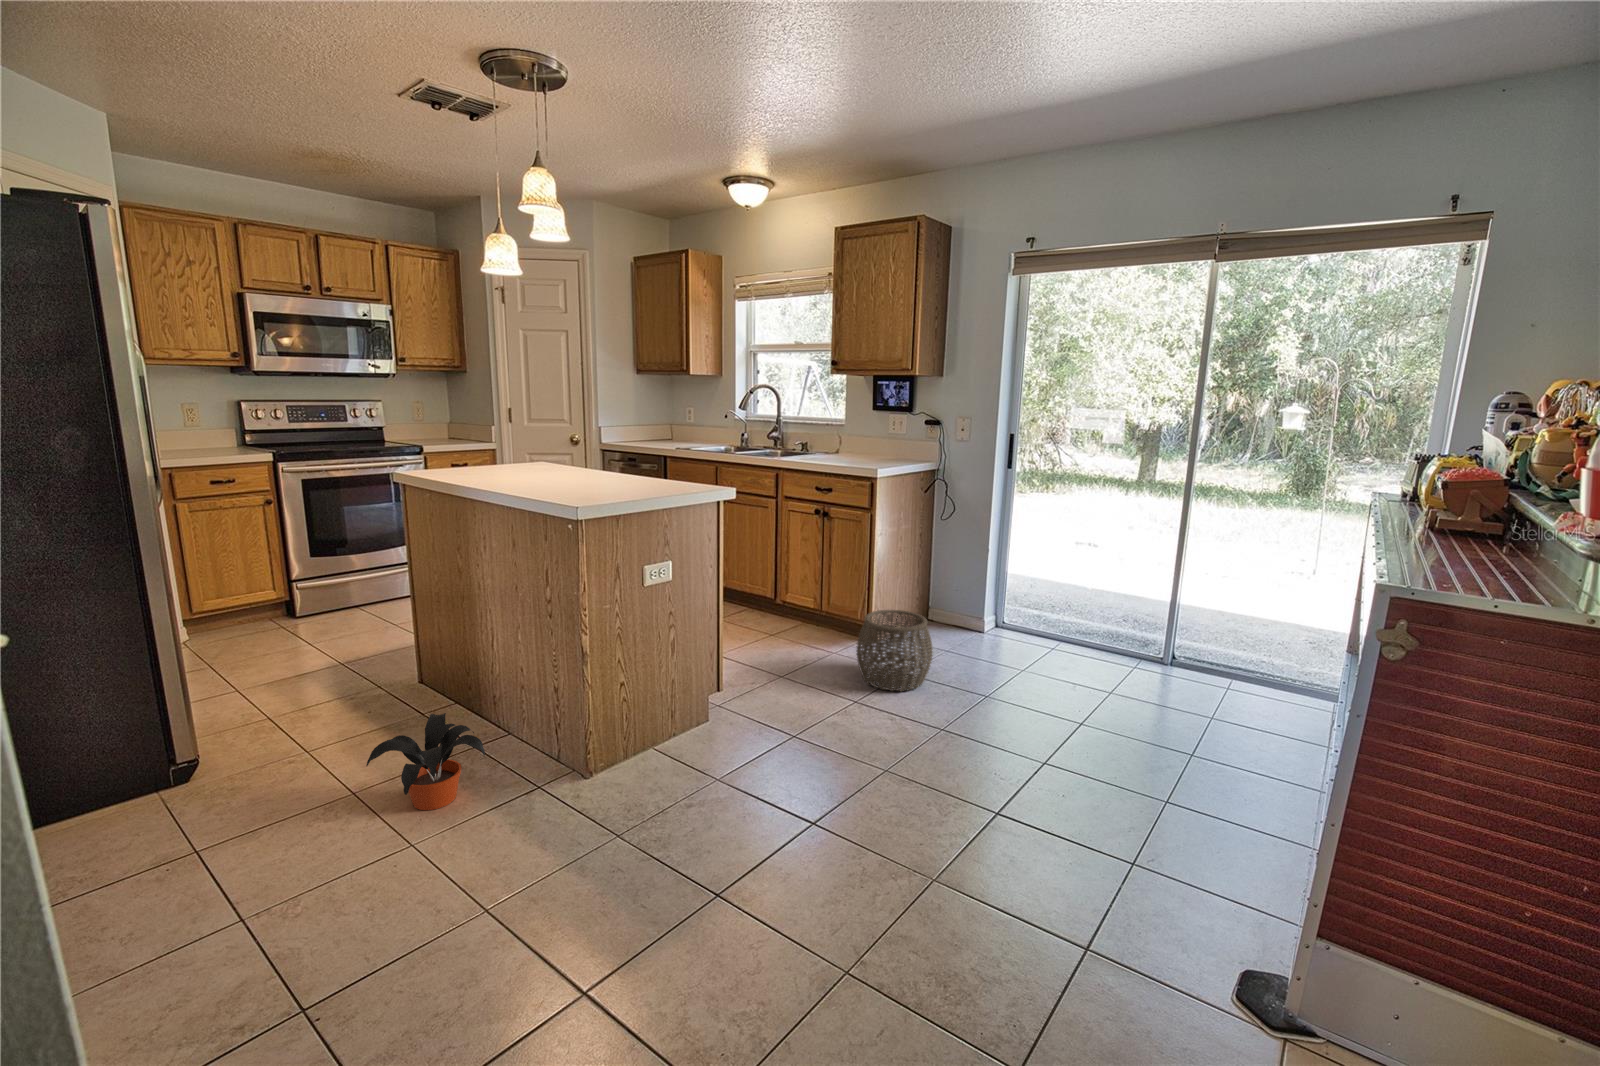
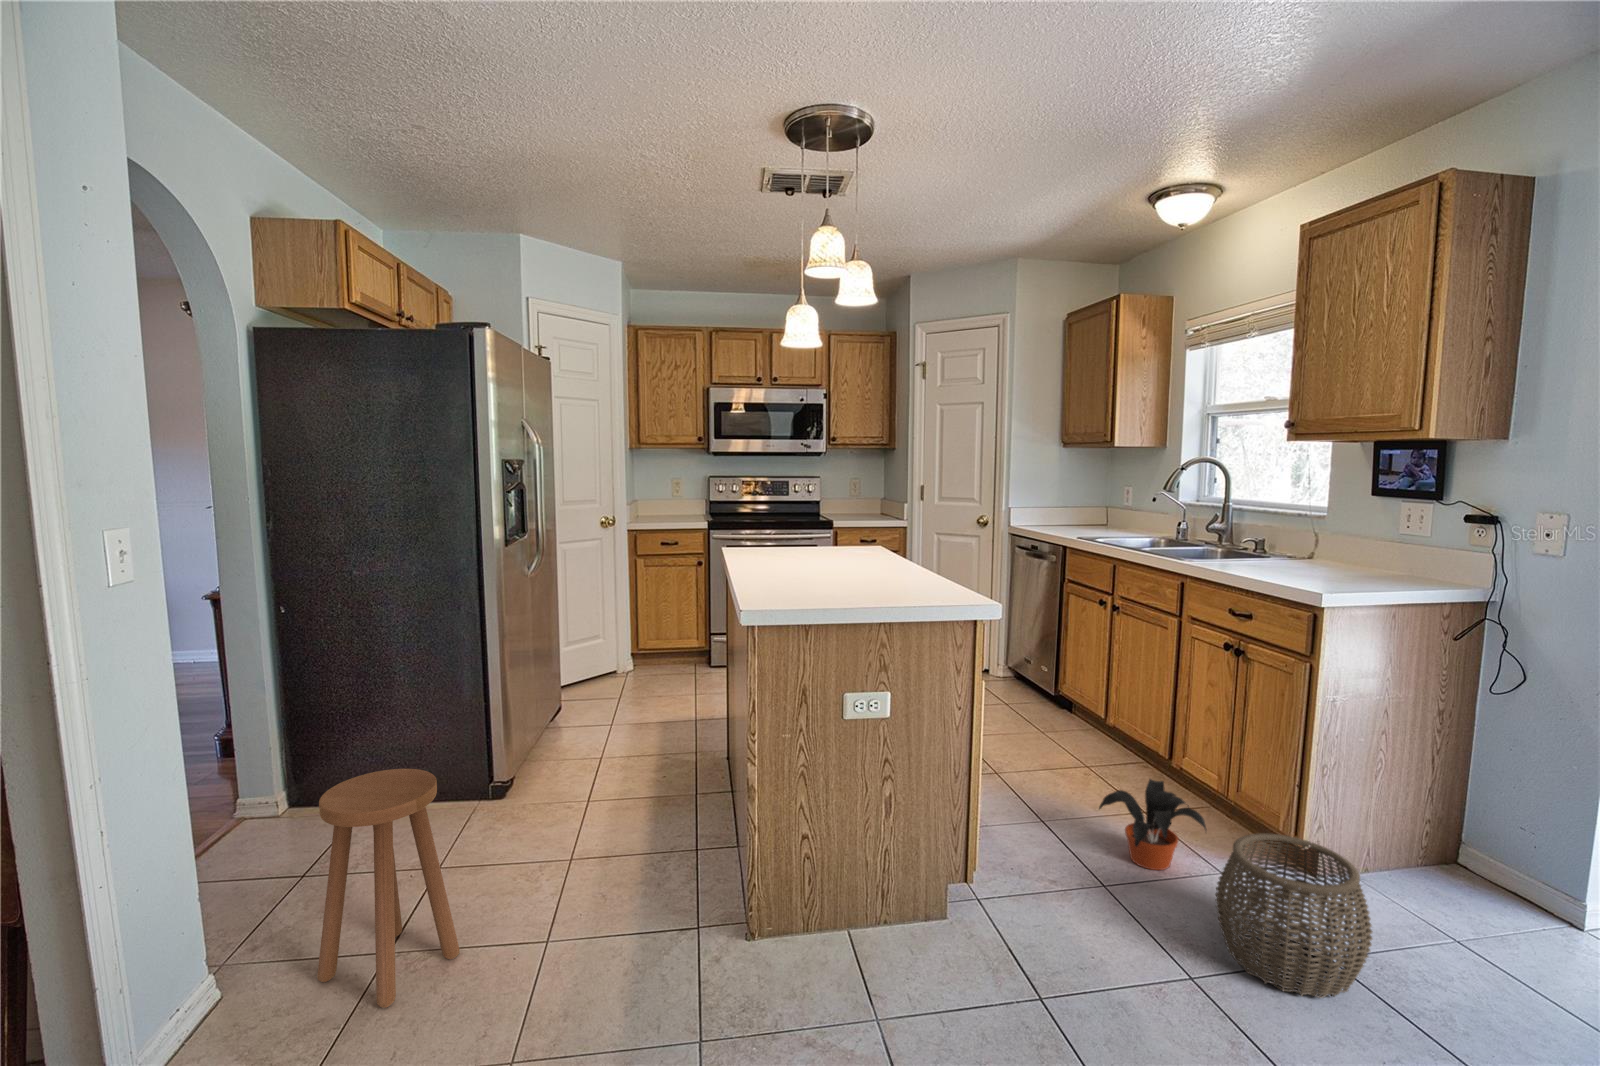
potted plant: present [366,713,485,810] -> present [1099,779,1207,870]
stool: none [120,721,313,995] -> present [317,769,460,1008]

